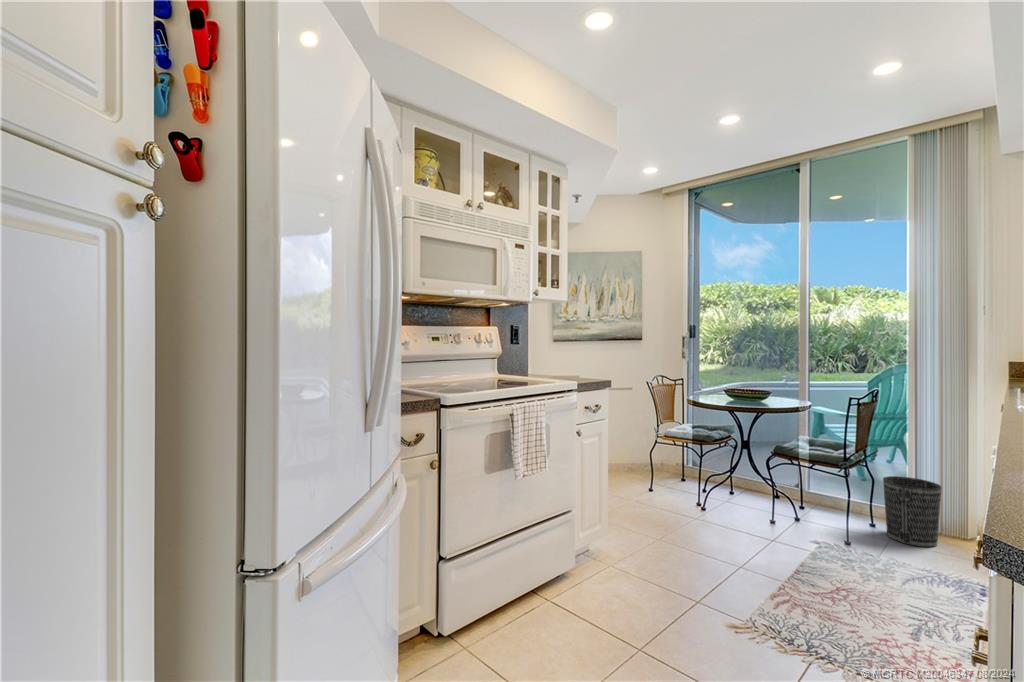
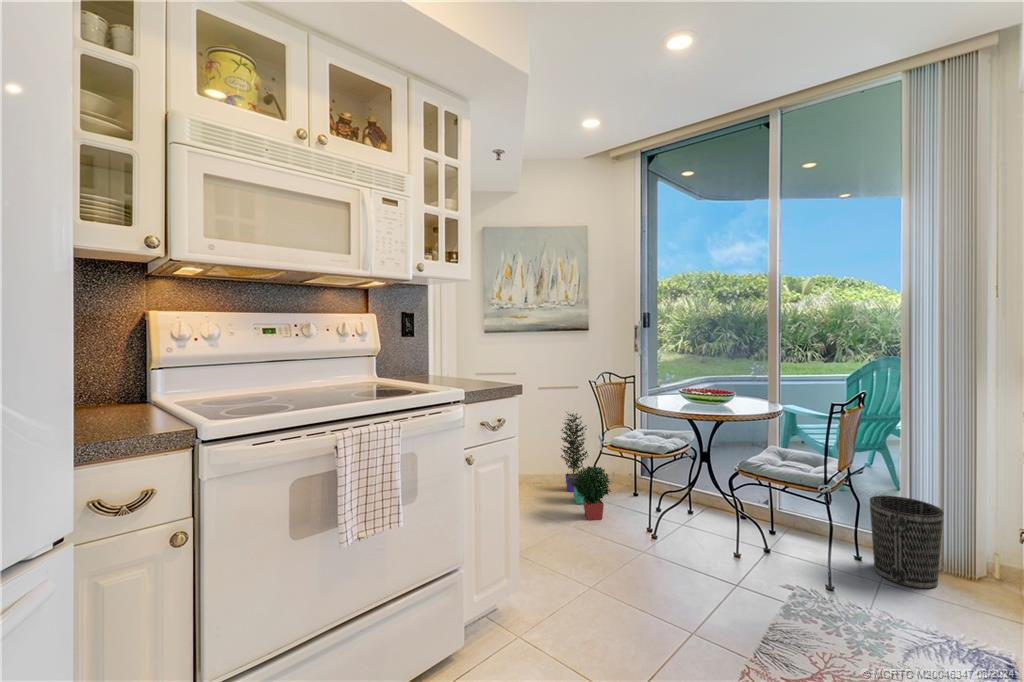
potted plant: none [618,409,667,498] -> present [561,412,611,520]

